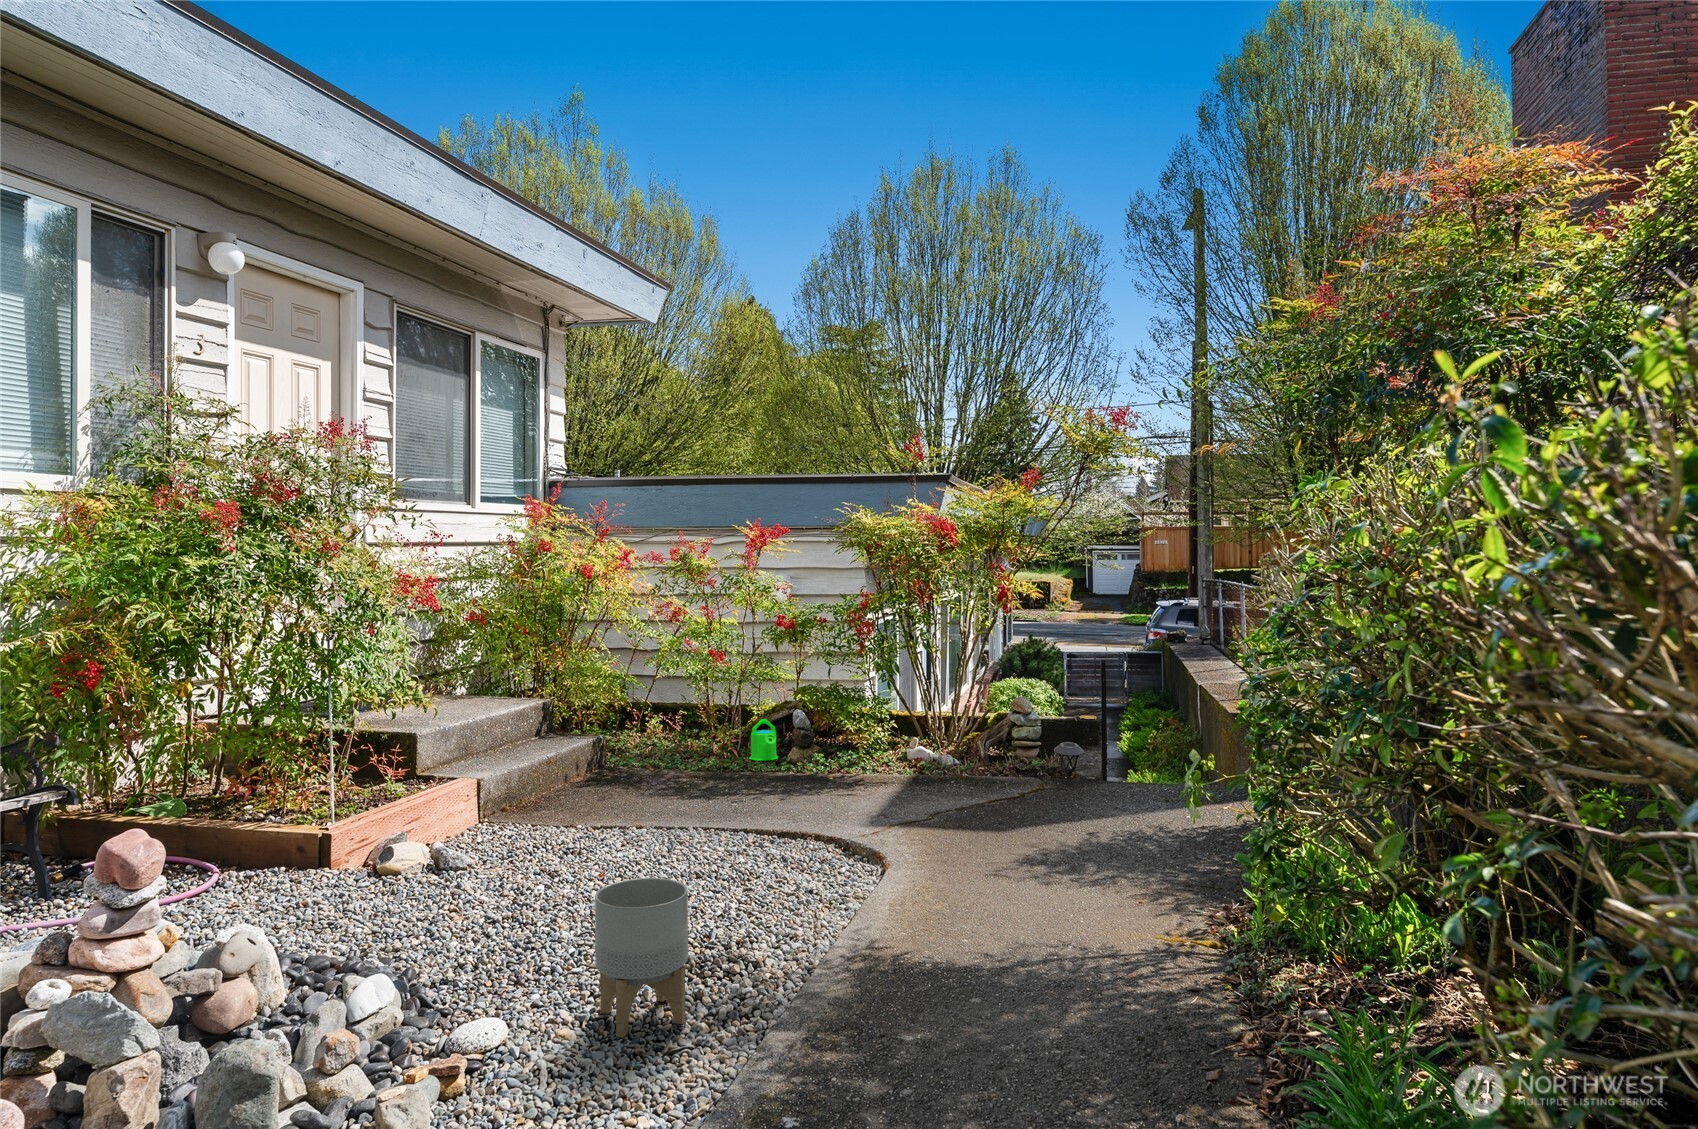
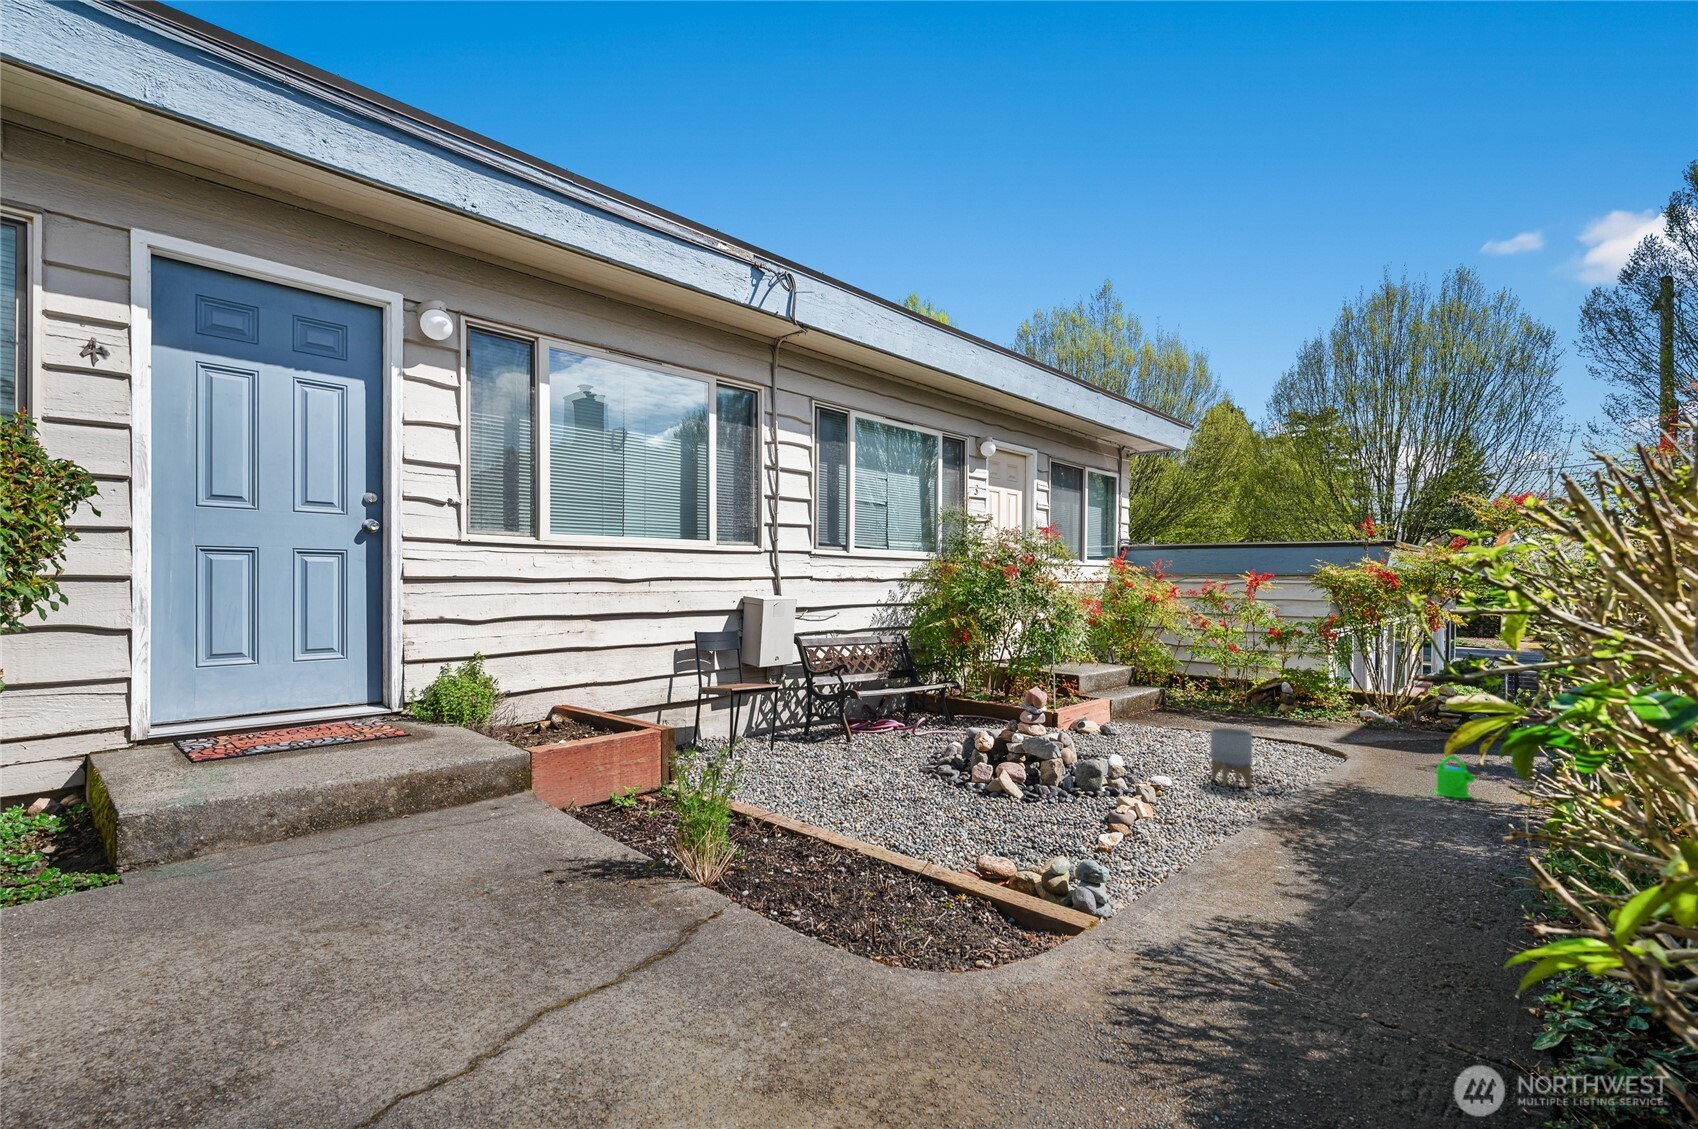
watering can: present [749,719,778,760] -> present [1435,755,1474,798]

